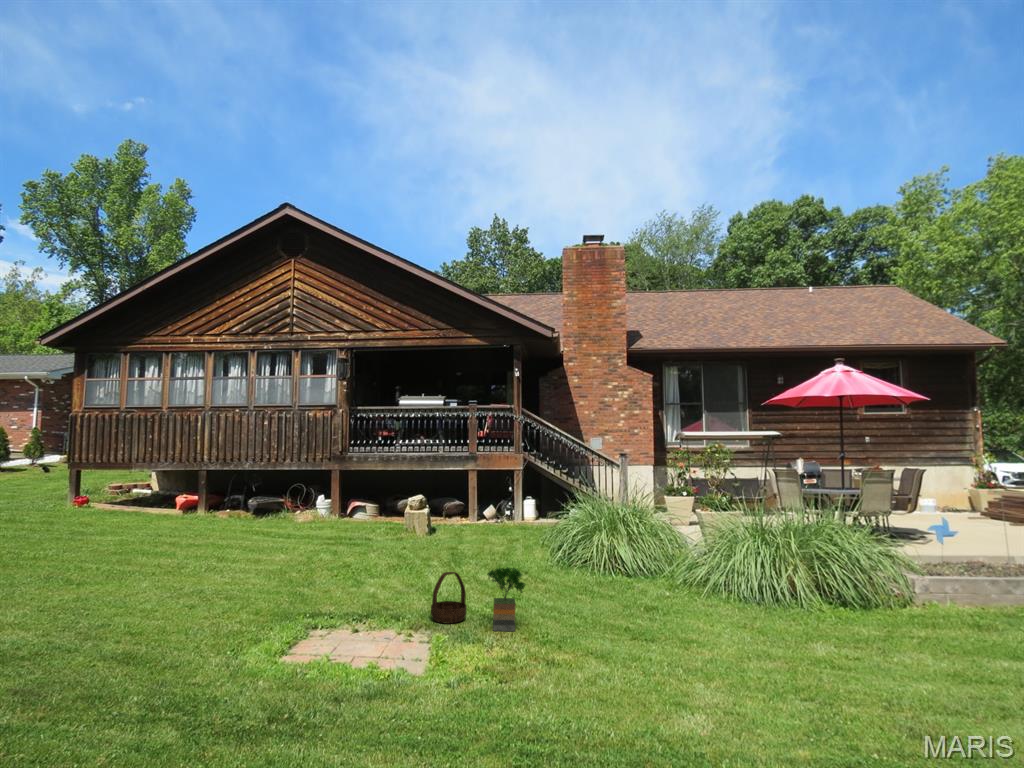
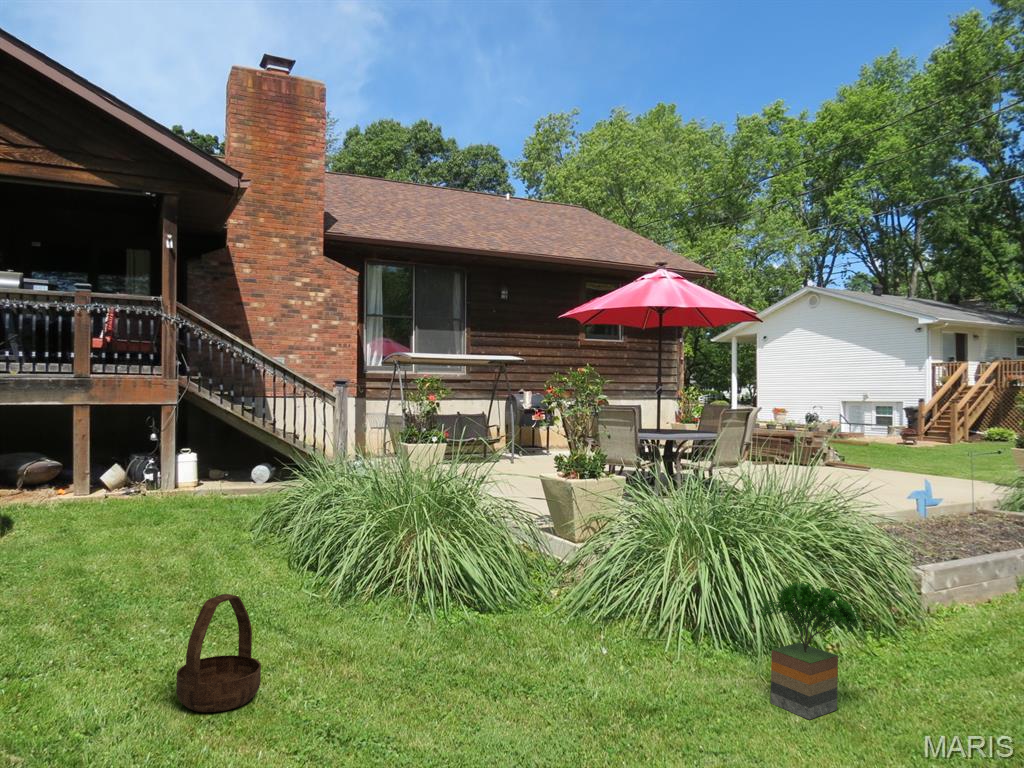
potted tree: present [487,567,526,631] -> present [761,583,862,720]

